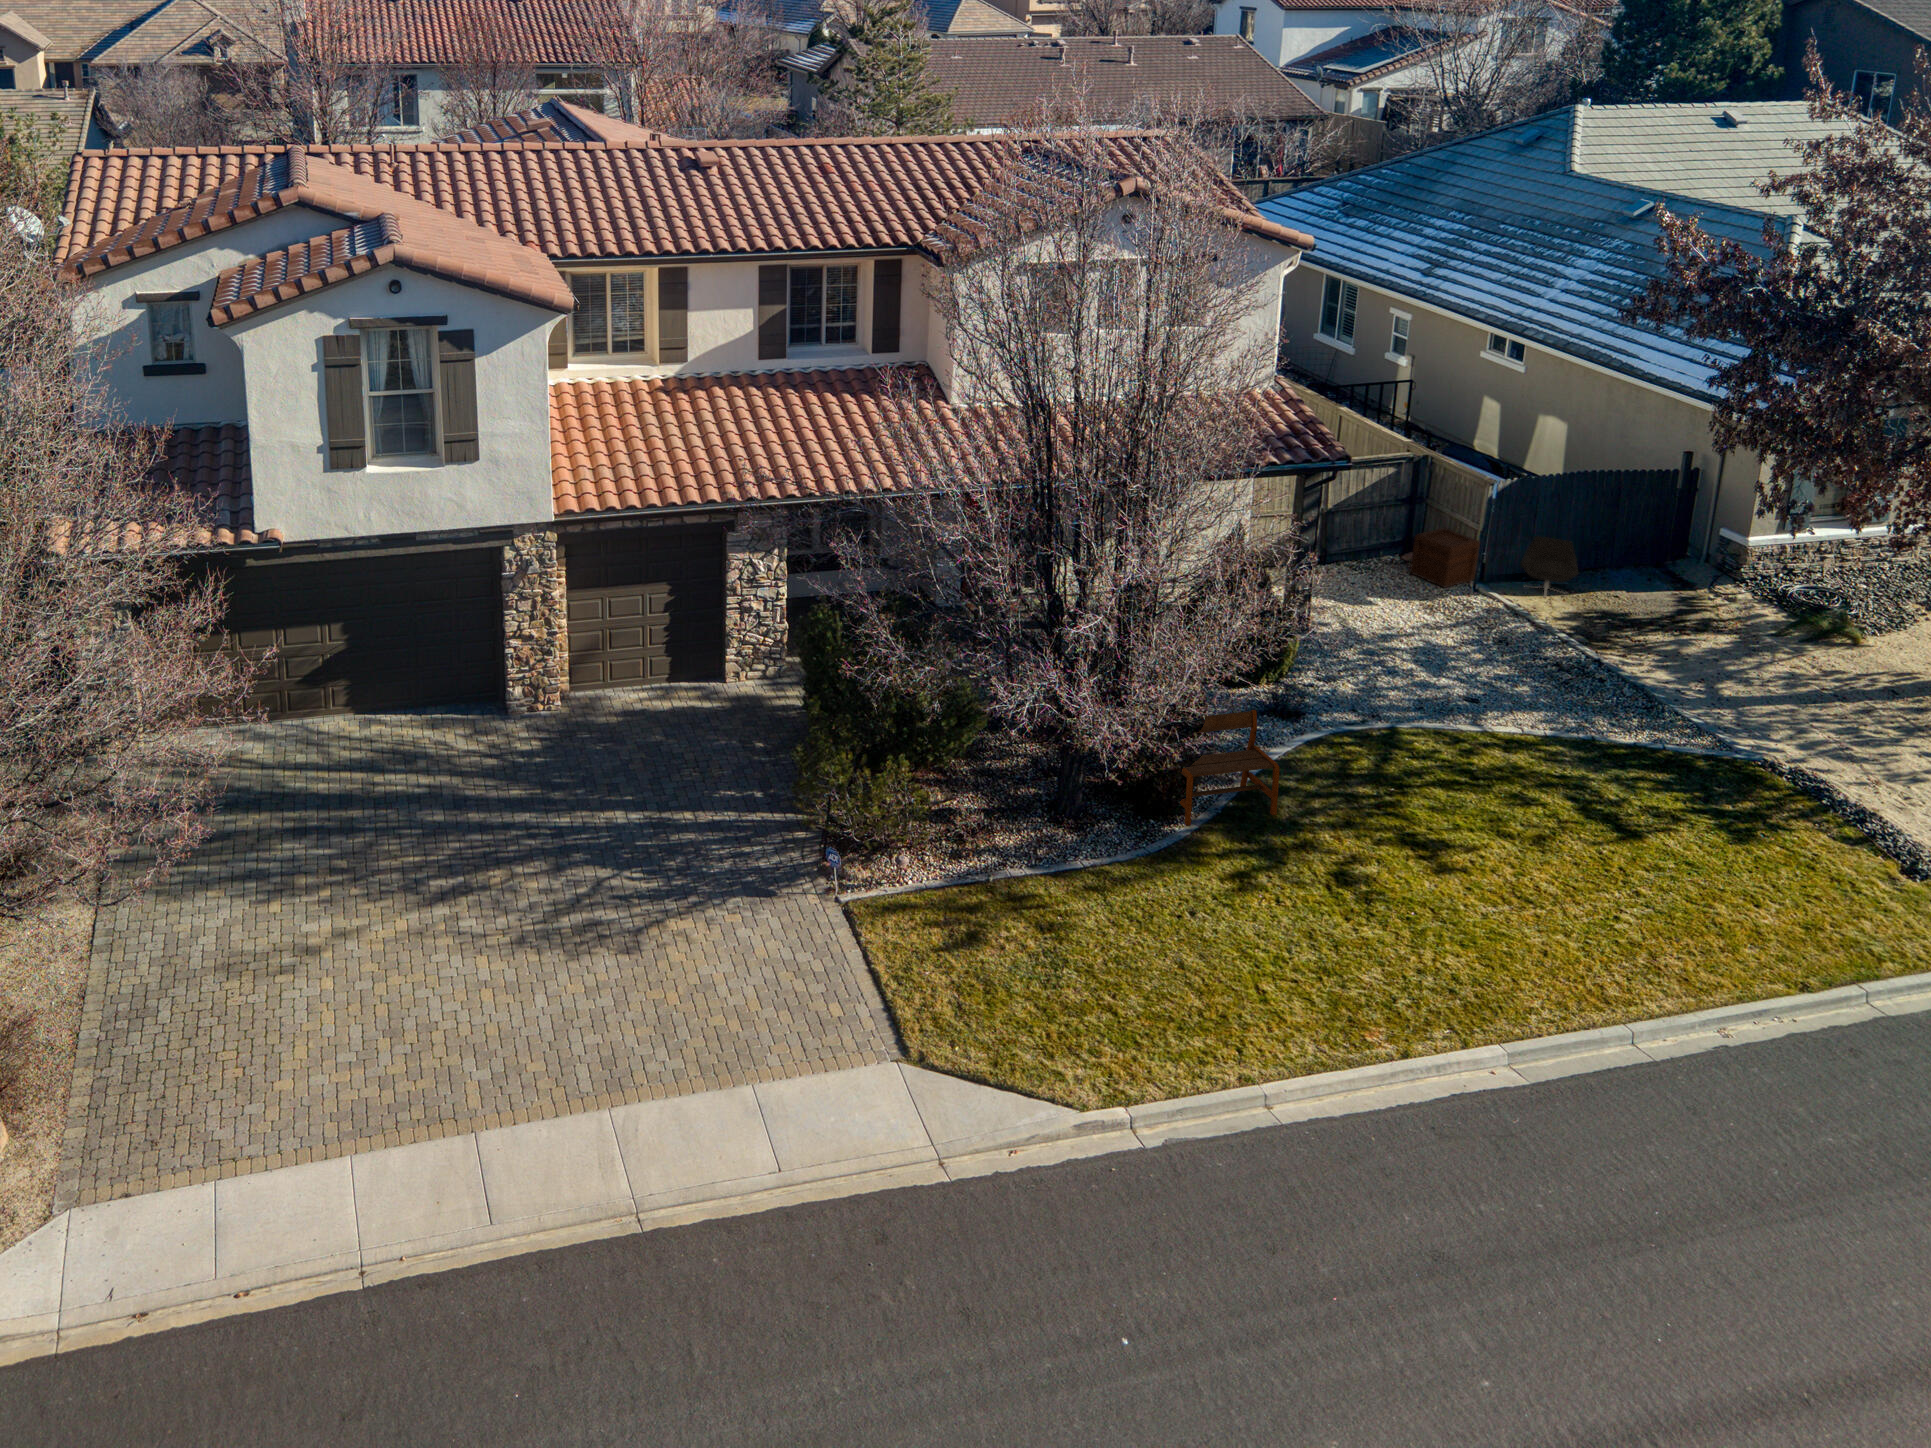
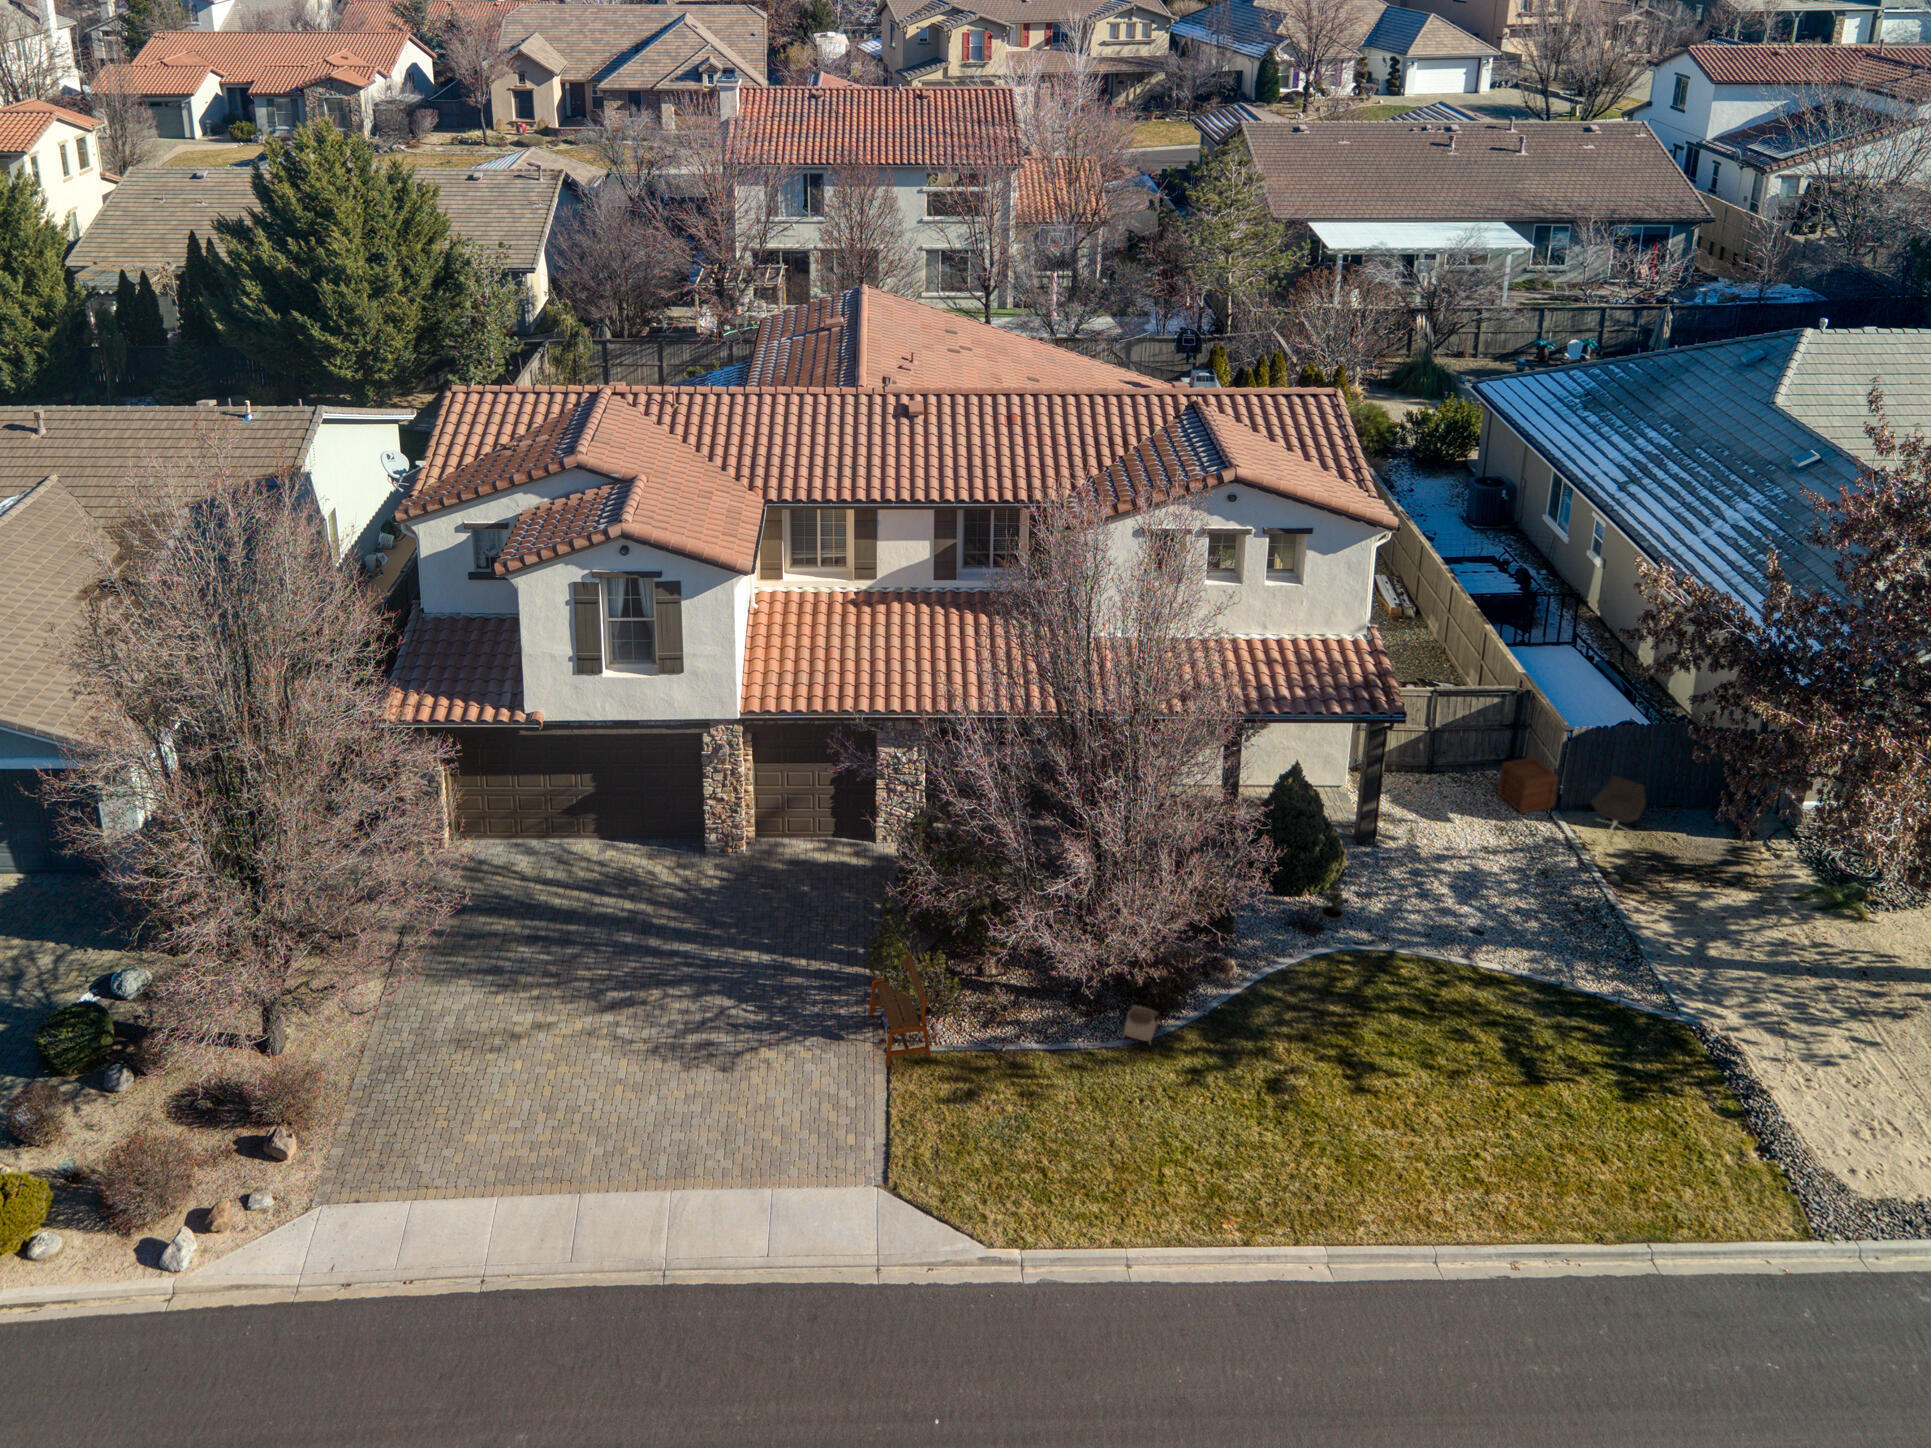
potted tree: none [1287,654,1324,704] -> present [1320,881,1347,920]
bench: present [1180,710,1280,826] -> present [869,953,931,1067]
basket: none [1127,807,1169,853] -> present [1123,1006,1158,1043]

